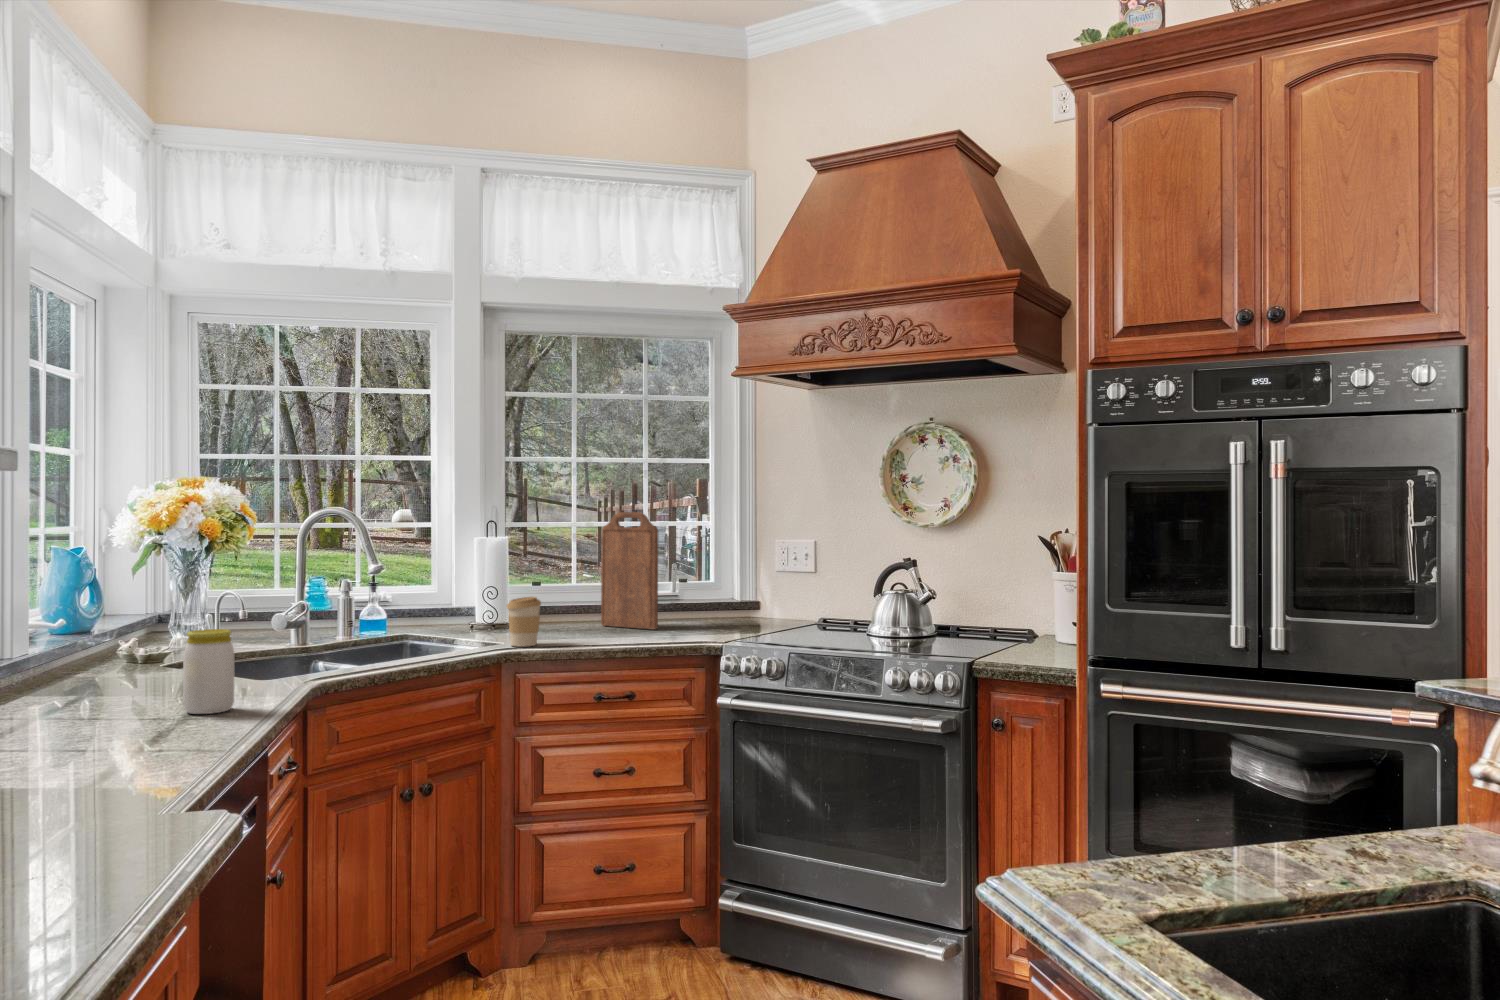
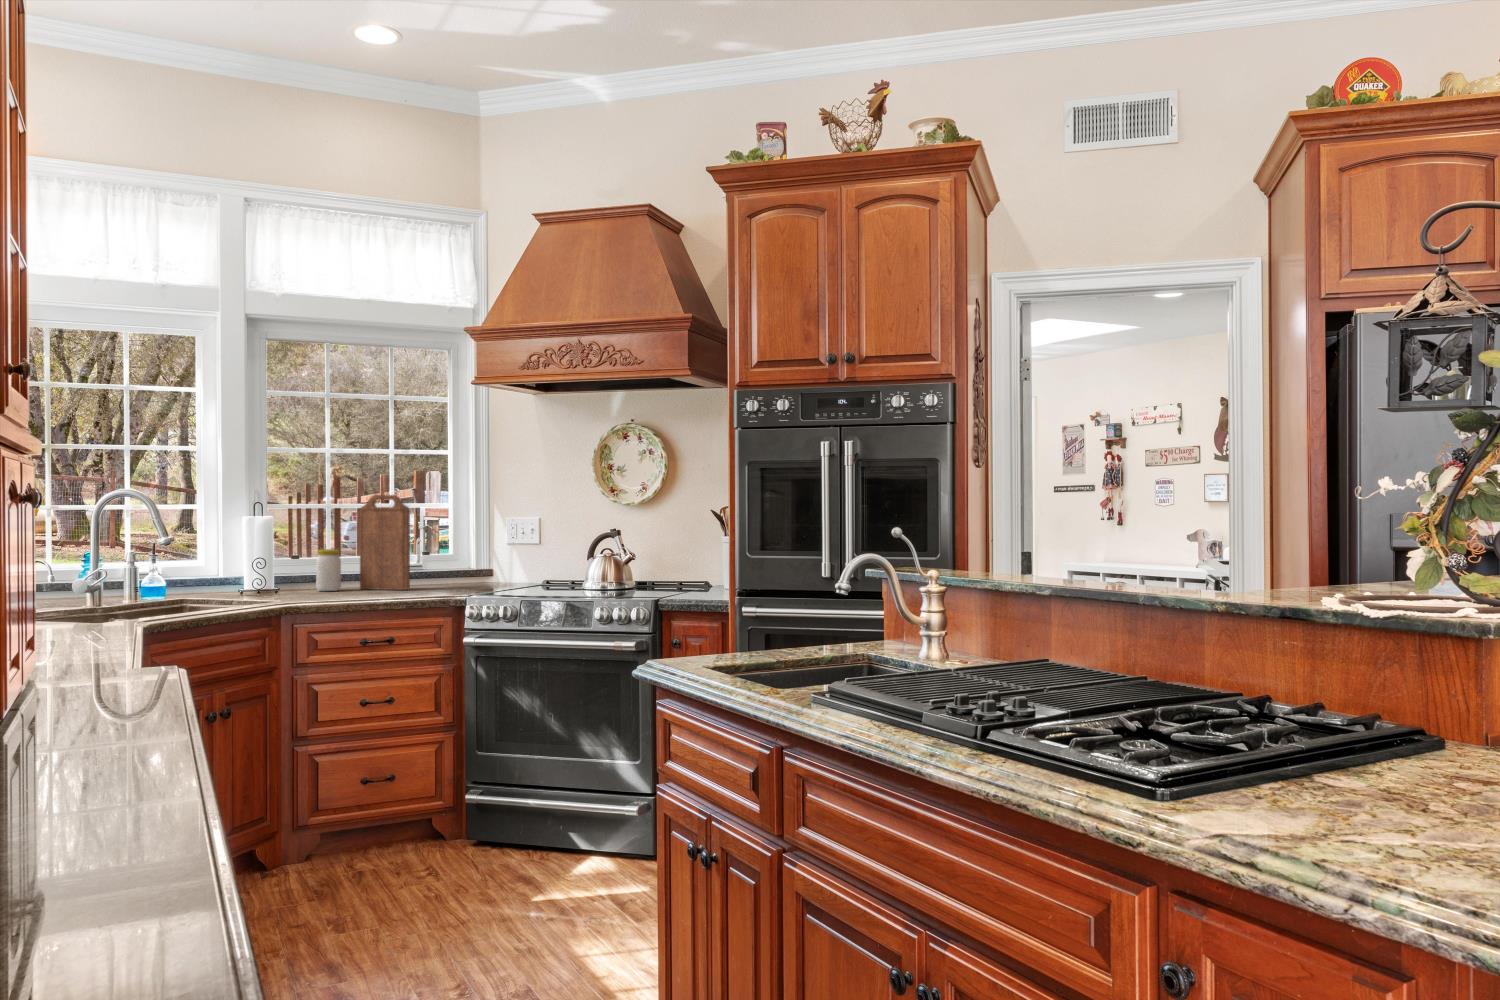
coffee cup: present [507,597,541,647] -> none [287,562,317,602]
jar: present [183,629,235,714] -> present [316,549,341,591]

